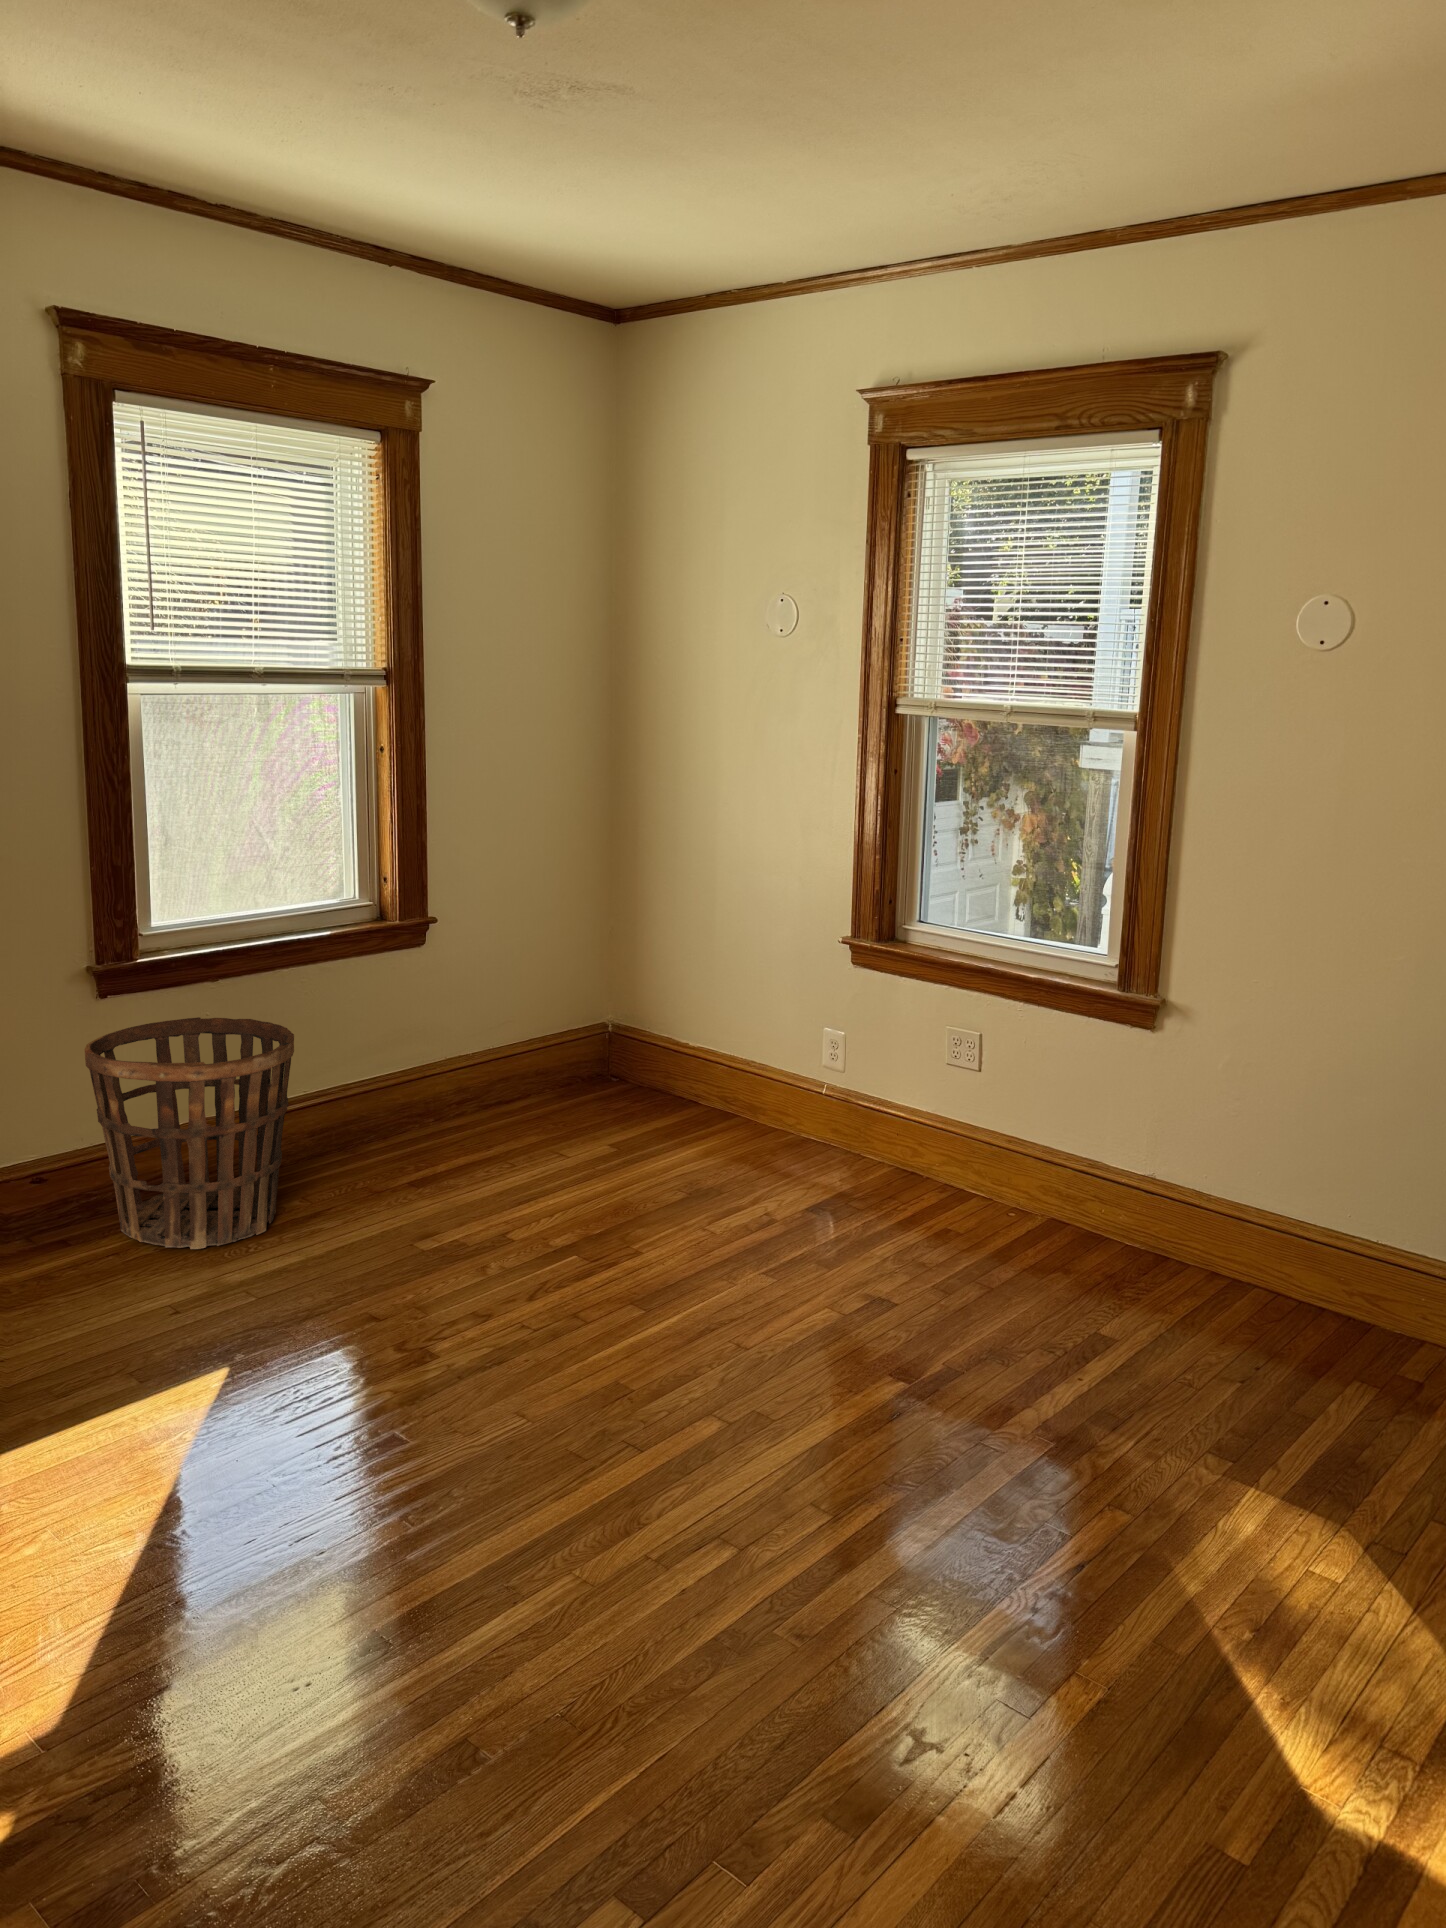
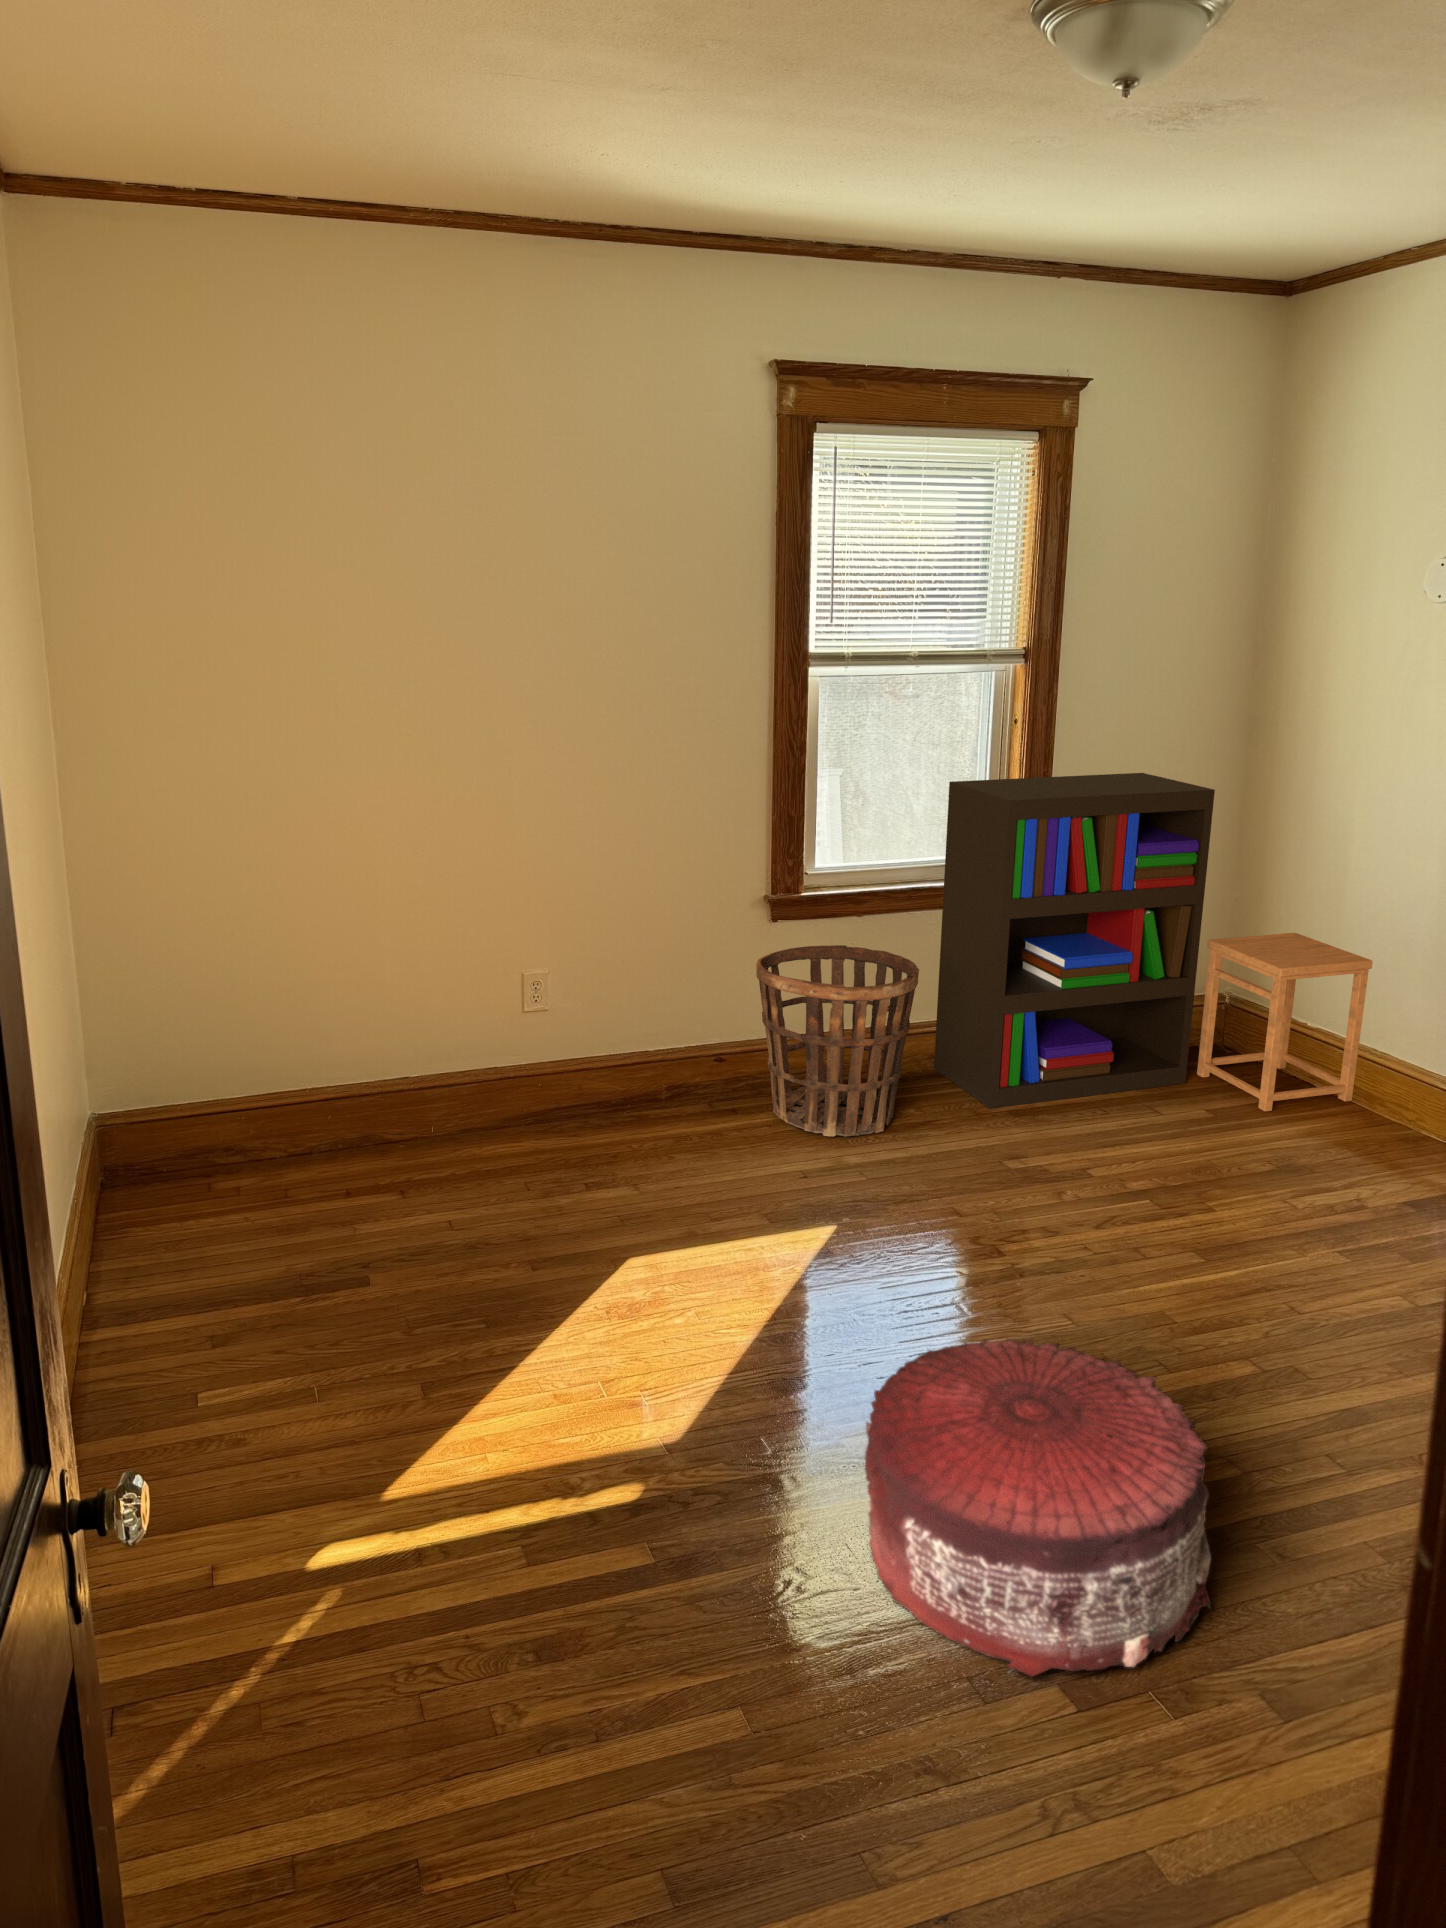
bookshelf: none [311,803,595,1185] -> present [934,773,1215,1108]
side table: none [599,959,754,1143] -> present [1197,933,1373,1111]
pouf: none [294,1435,716,1853] -> present [865,1339,1211,1676]

